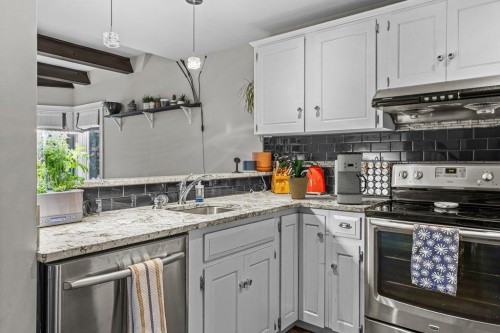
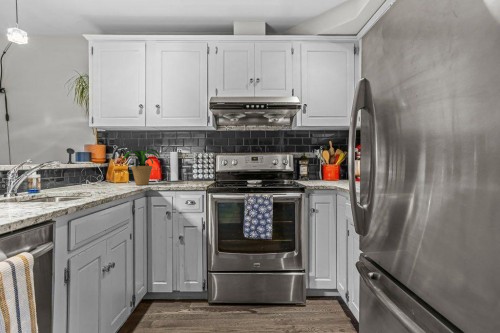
coffee maker: present [337,152,367,204] -> none [177,144,203,186]

